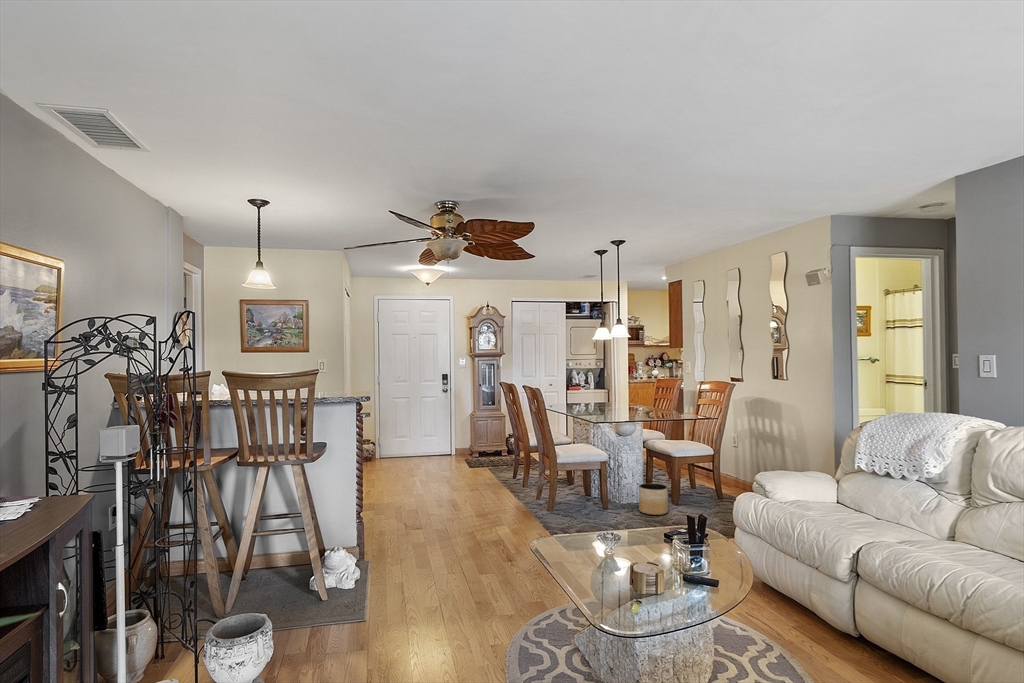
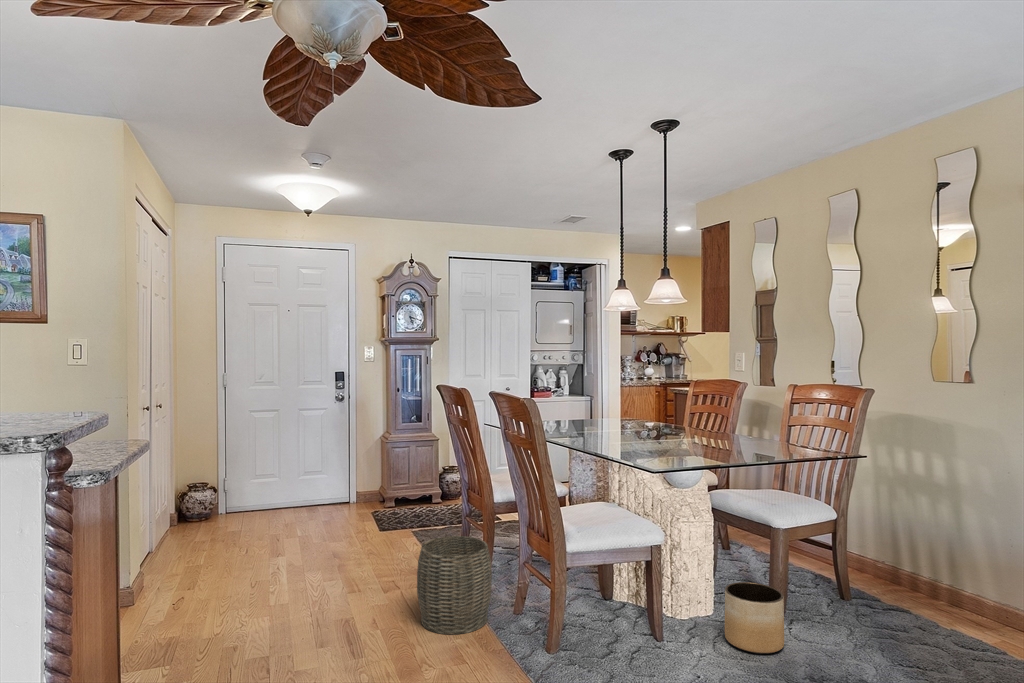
woven basket: none [487,461,524,506] -> present [417,536,492,634]

